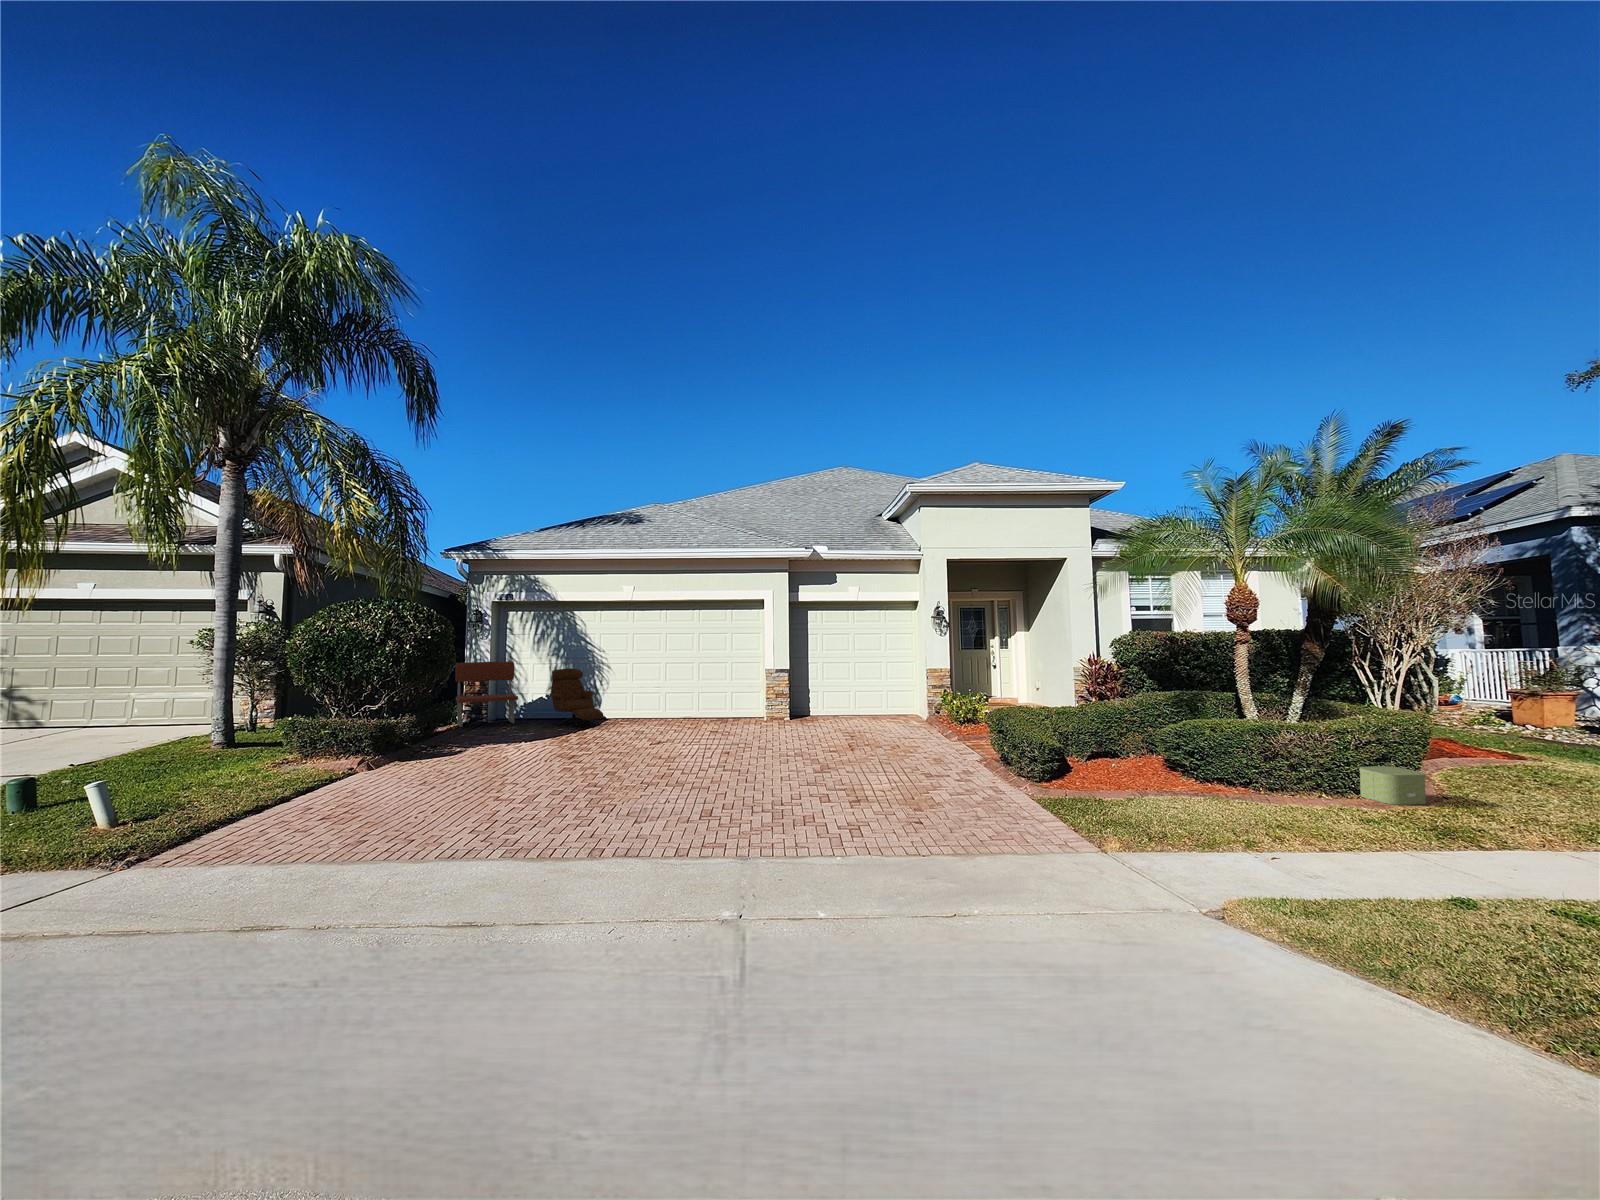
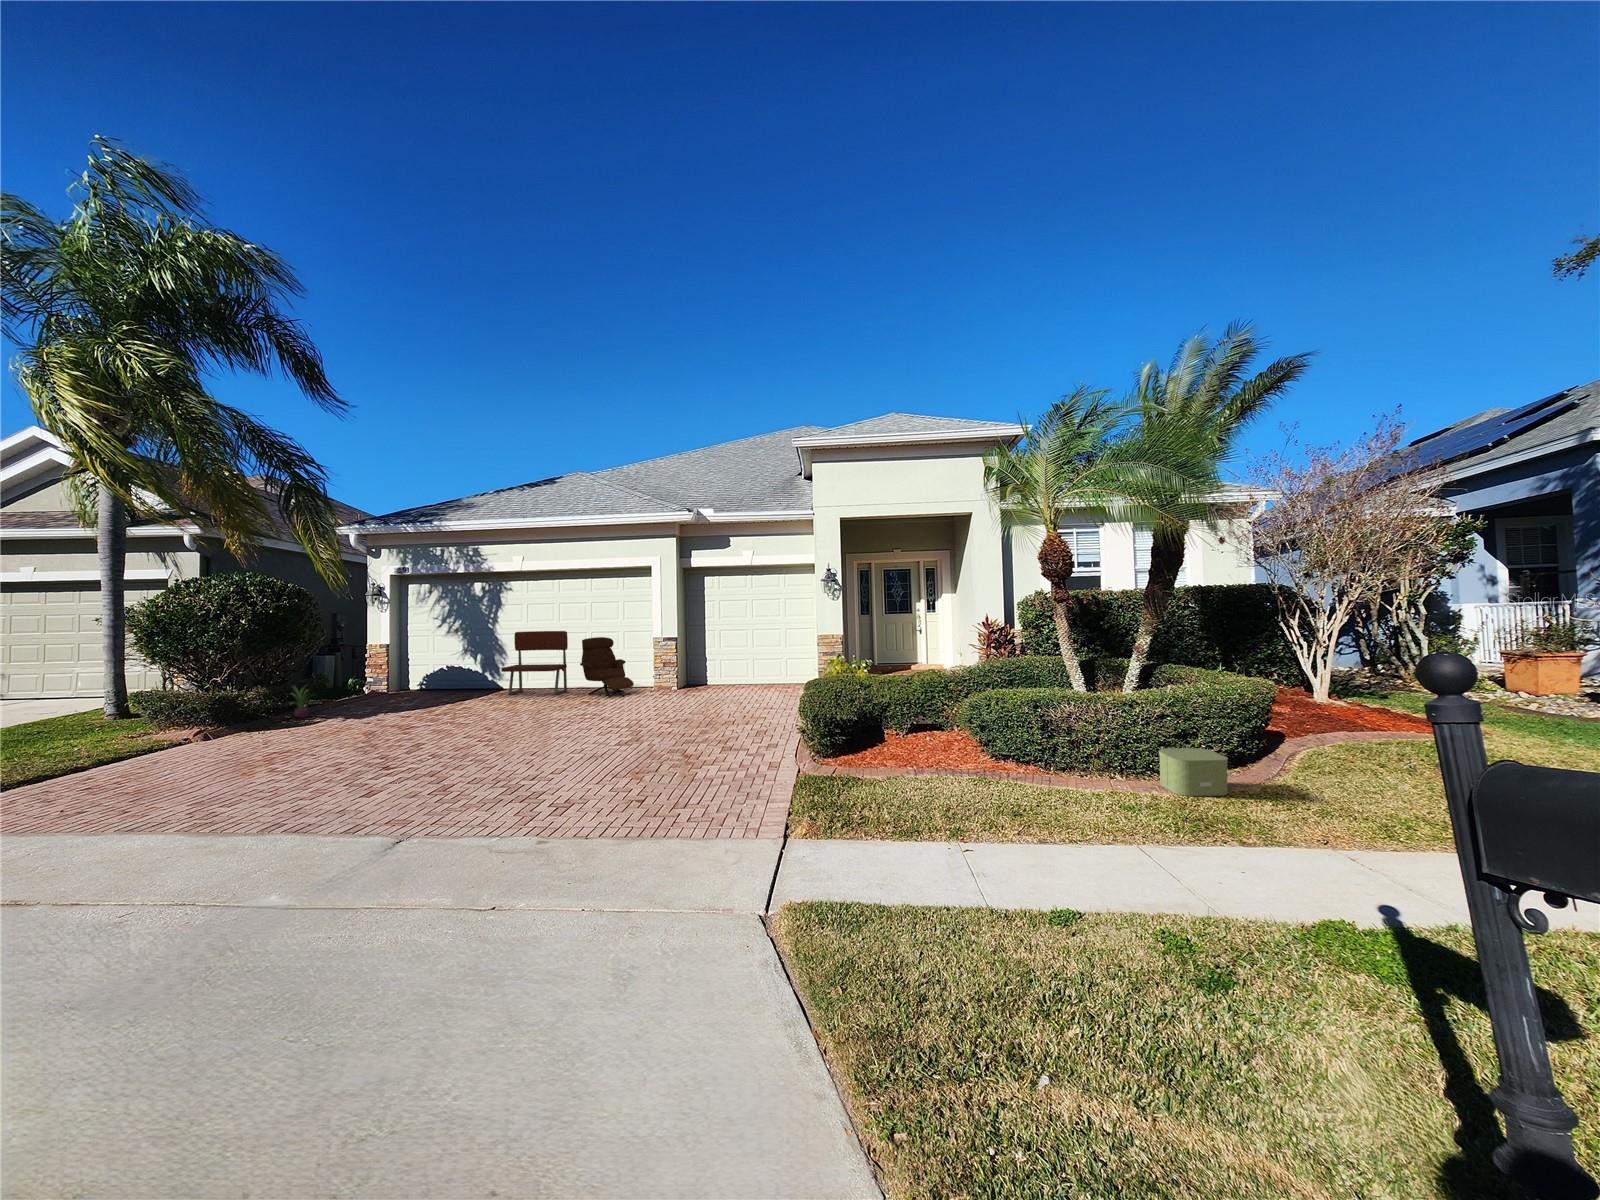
bench: present [455,661,518,727] -> present [501,631,568,695]
lounge chair: present [549,669,603,728] -> present [580,637,634,697]
decorative plant: none [422,711,465,747] -> present [291,686,309,718]

